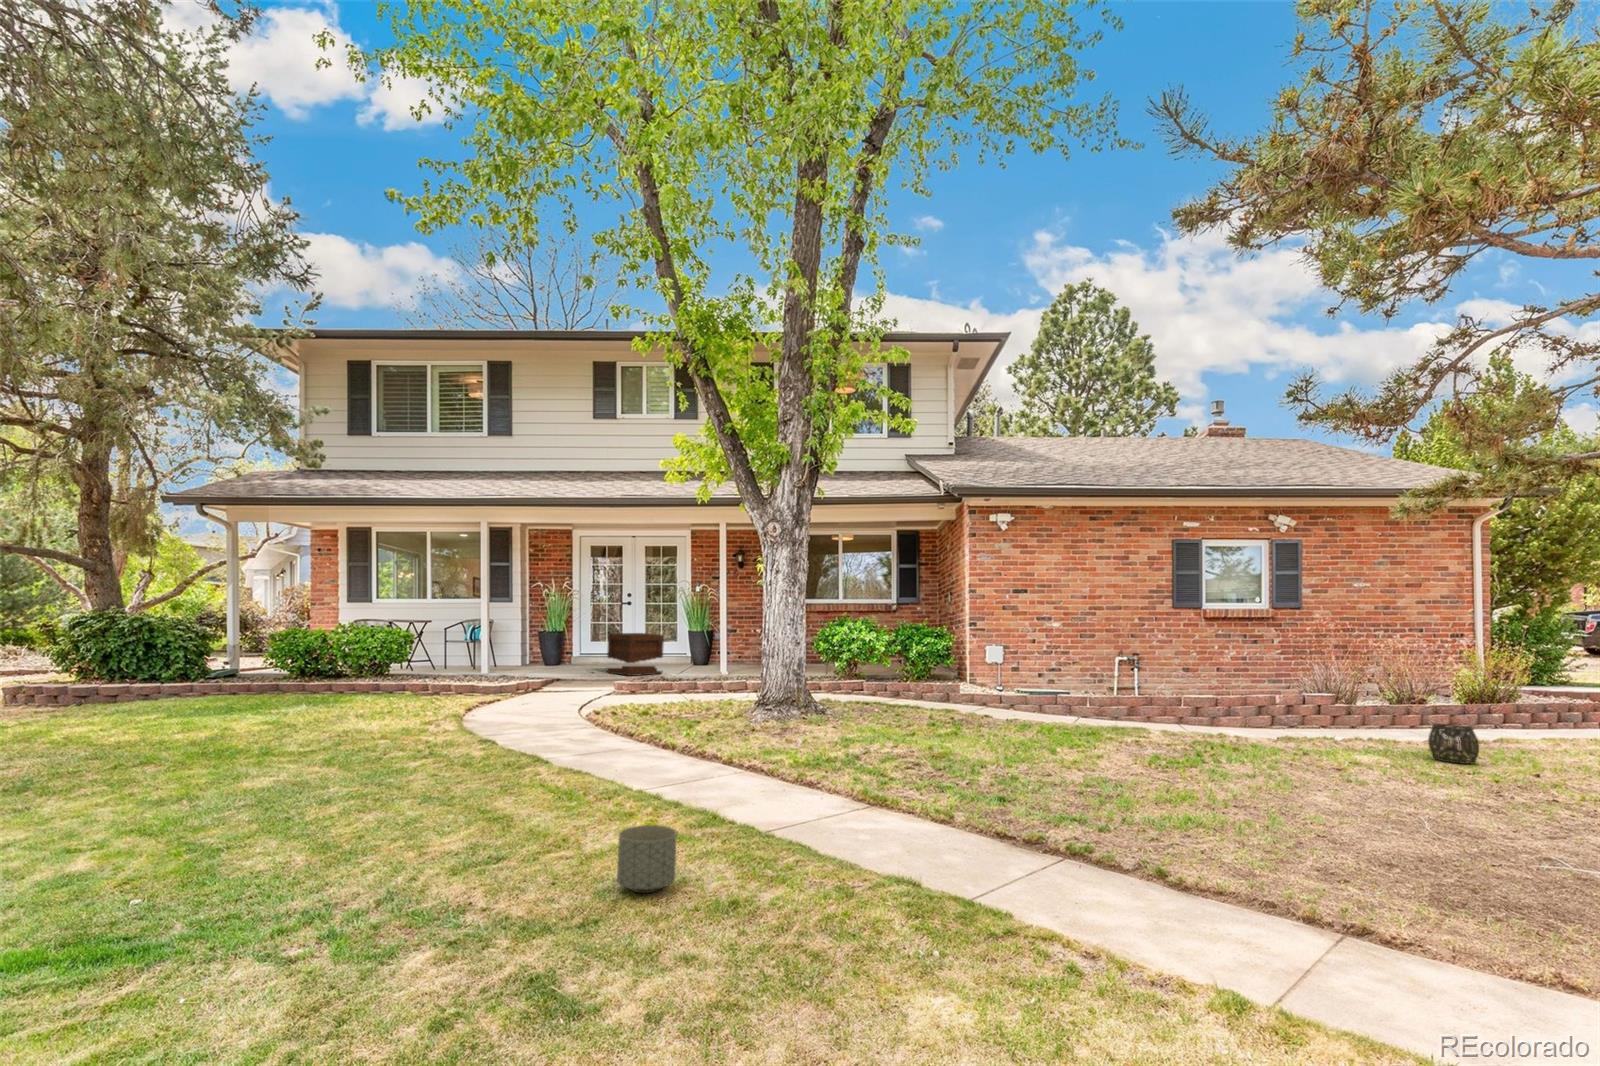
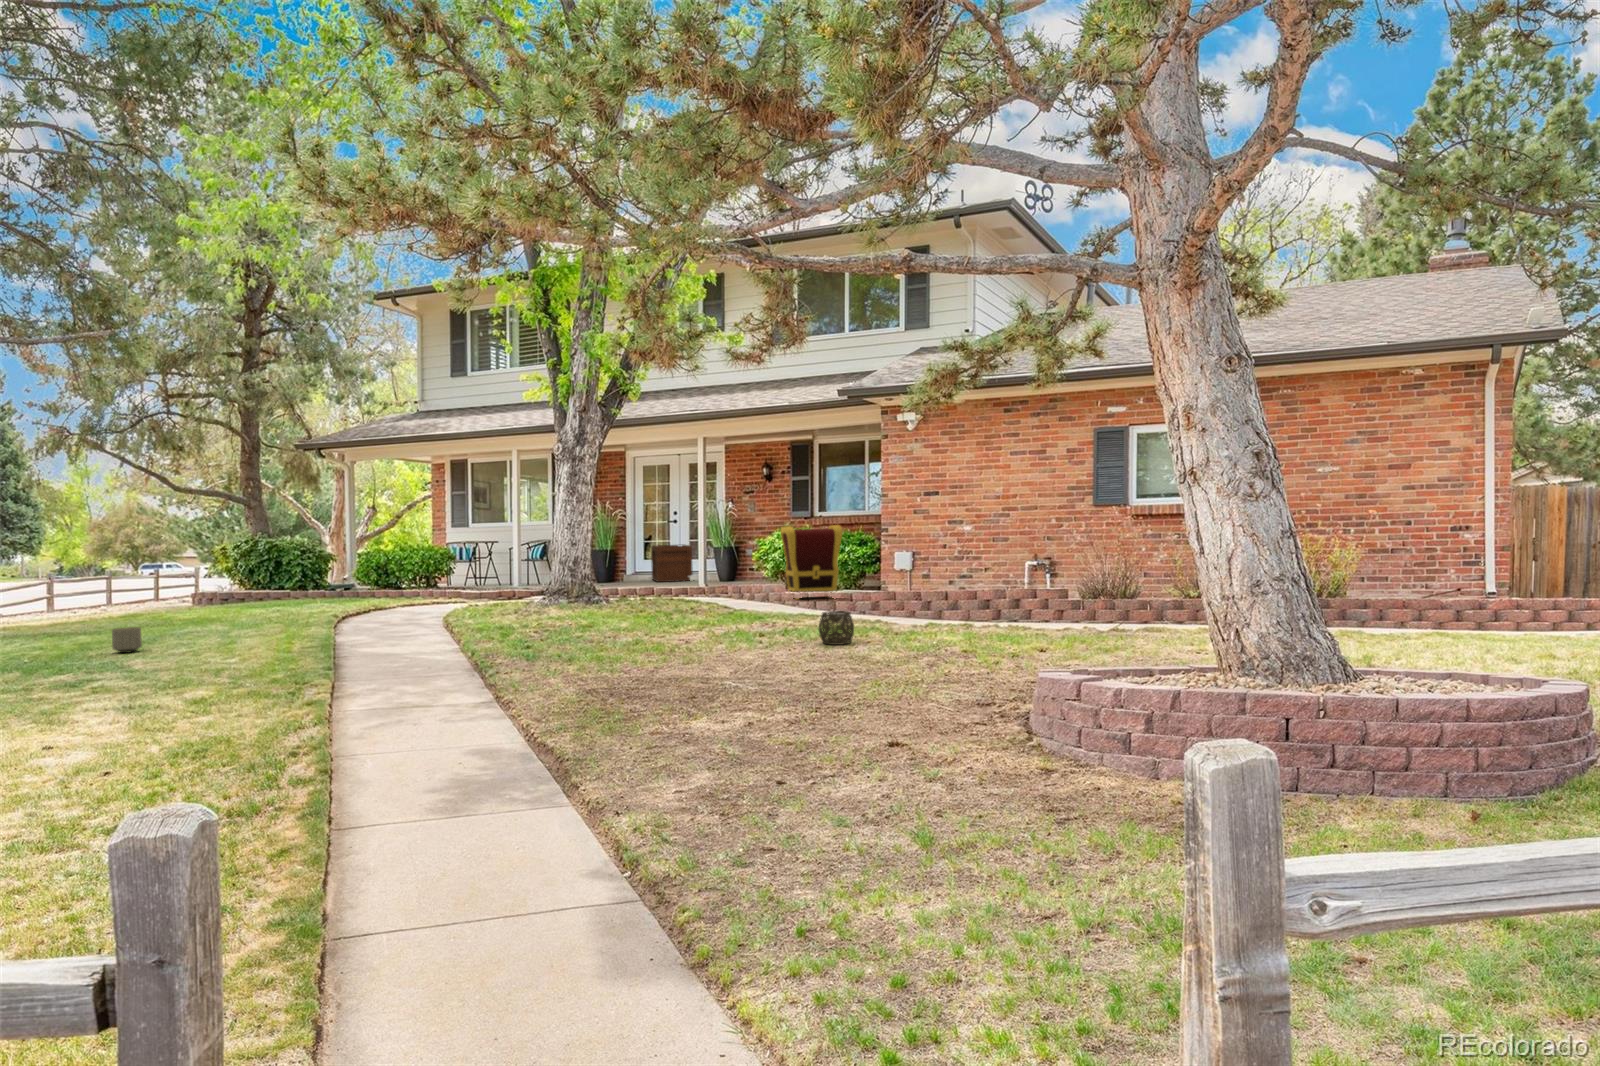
armchair: none [868,619,929,699] -> present [781,525,842,600]
woven basket: present [1428,724,1479,764] -> present [819,611,854,645]
planter: present [617,825,677,893] -> present [112,627,142,653]

